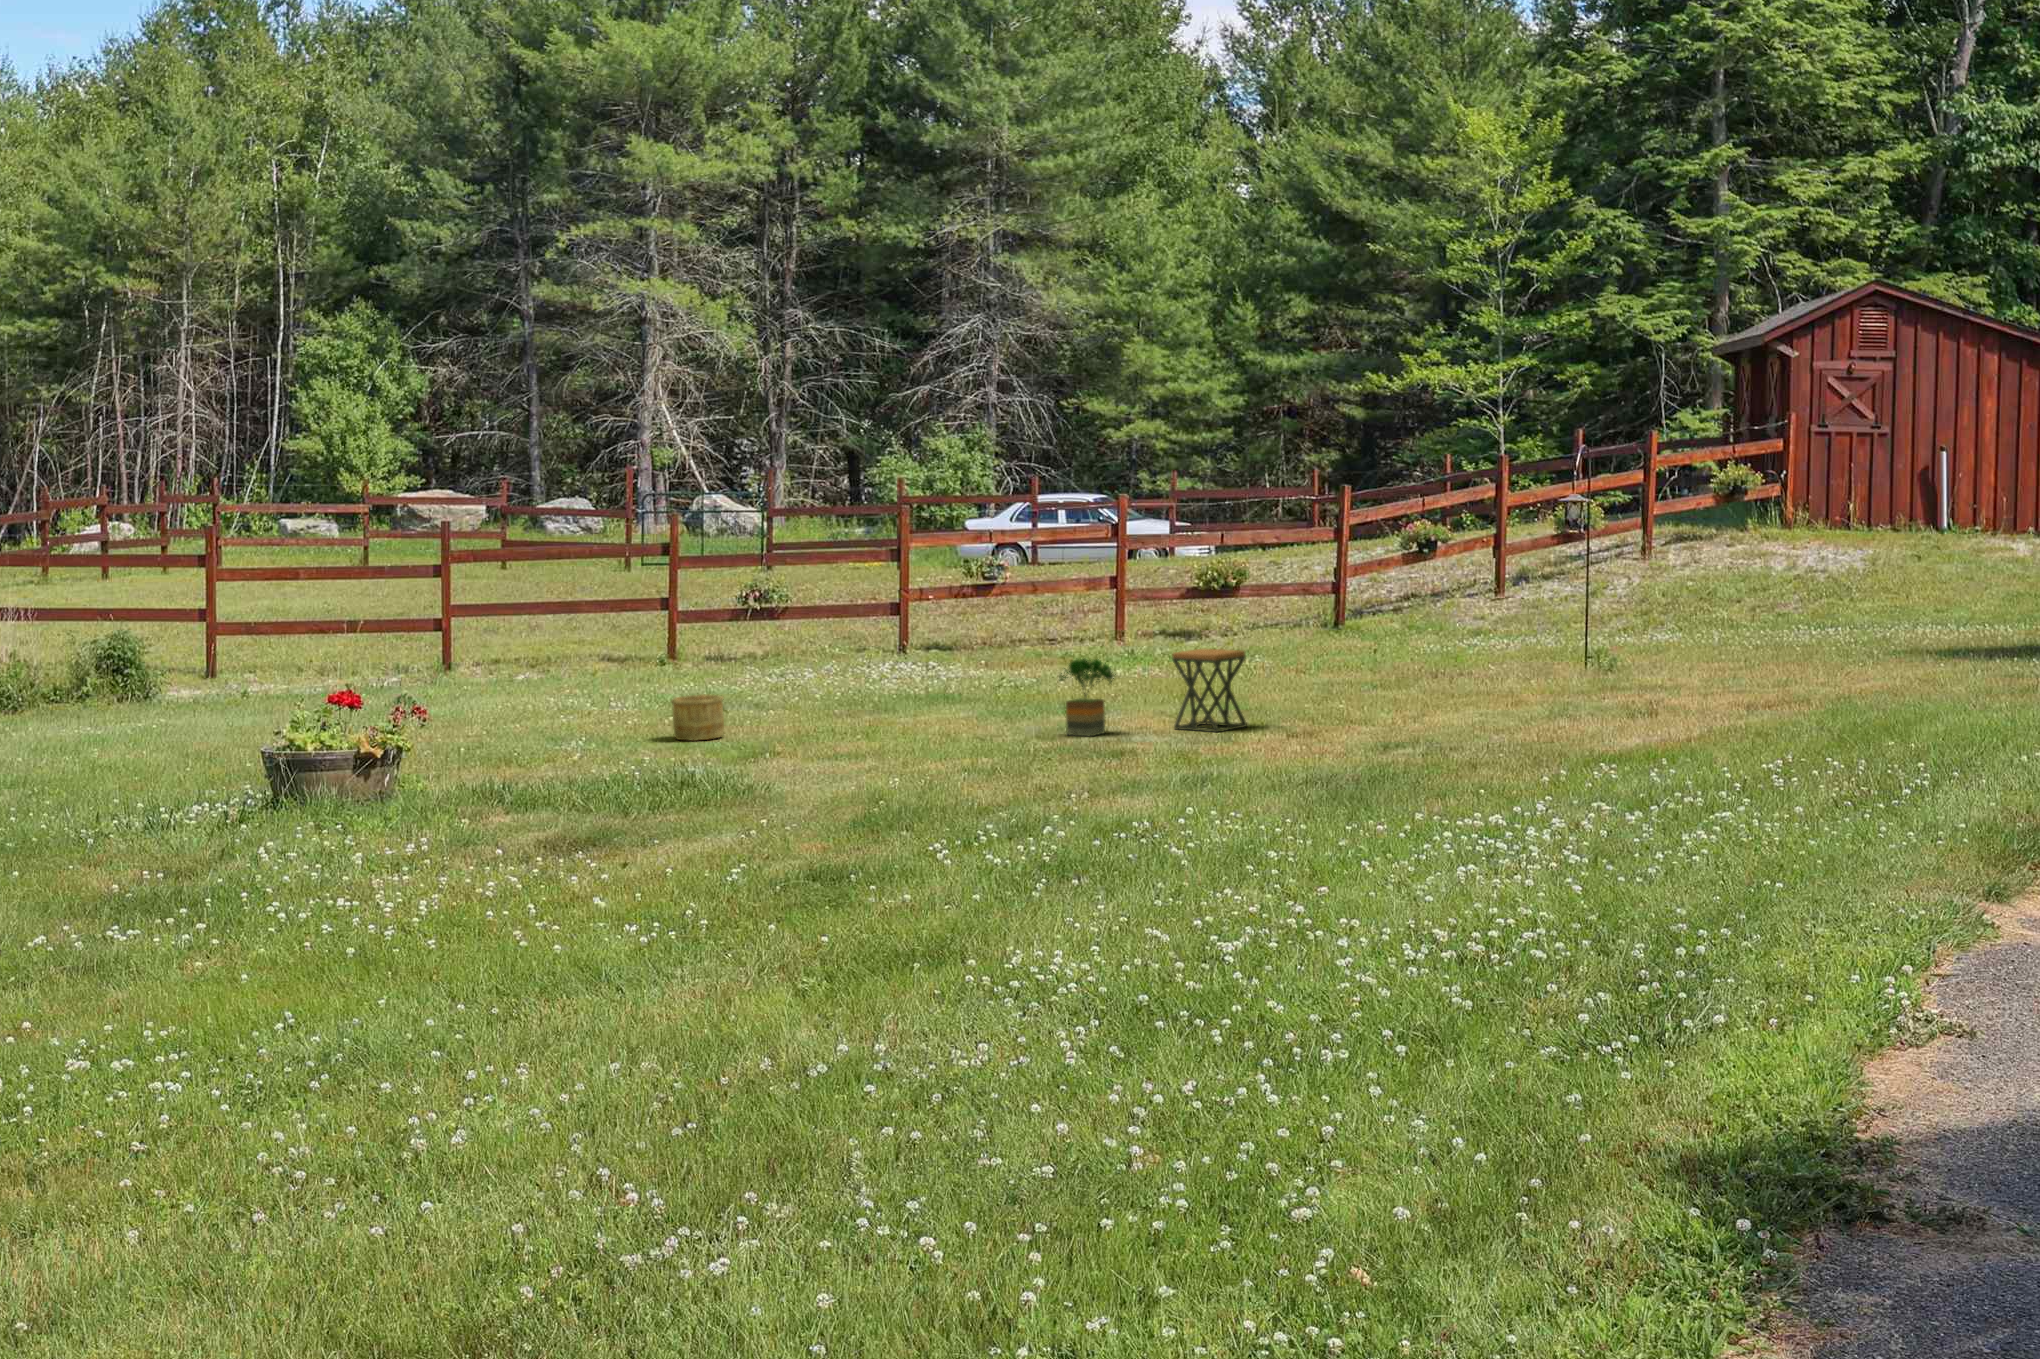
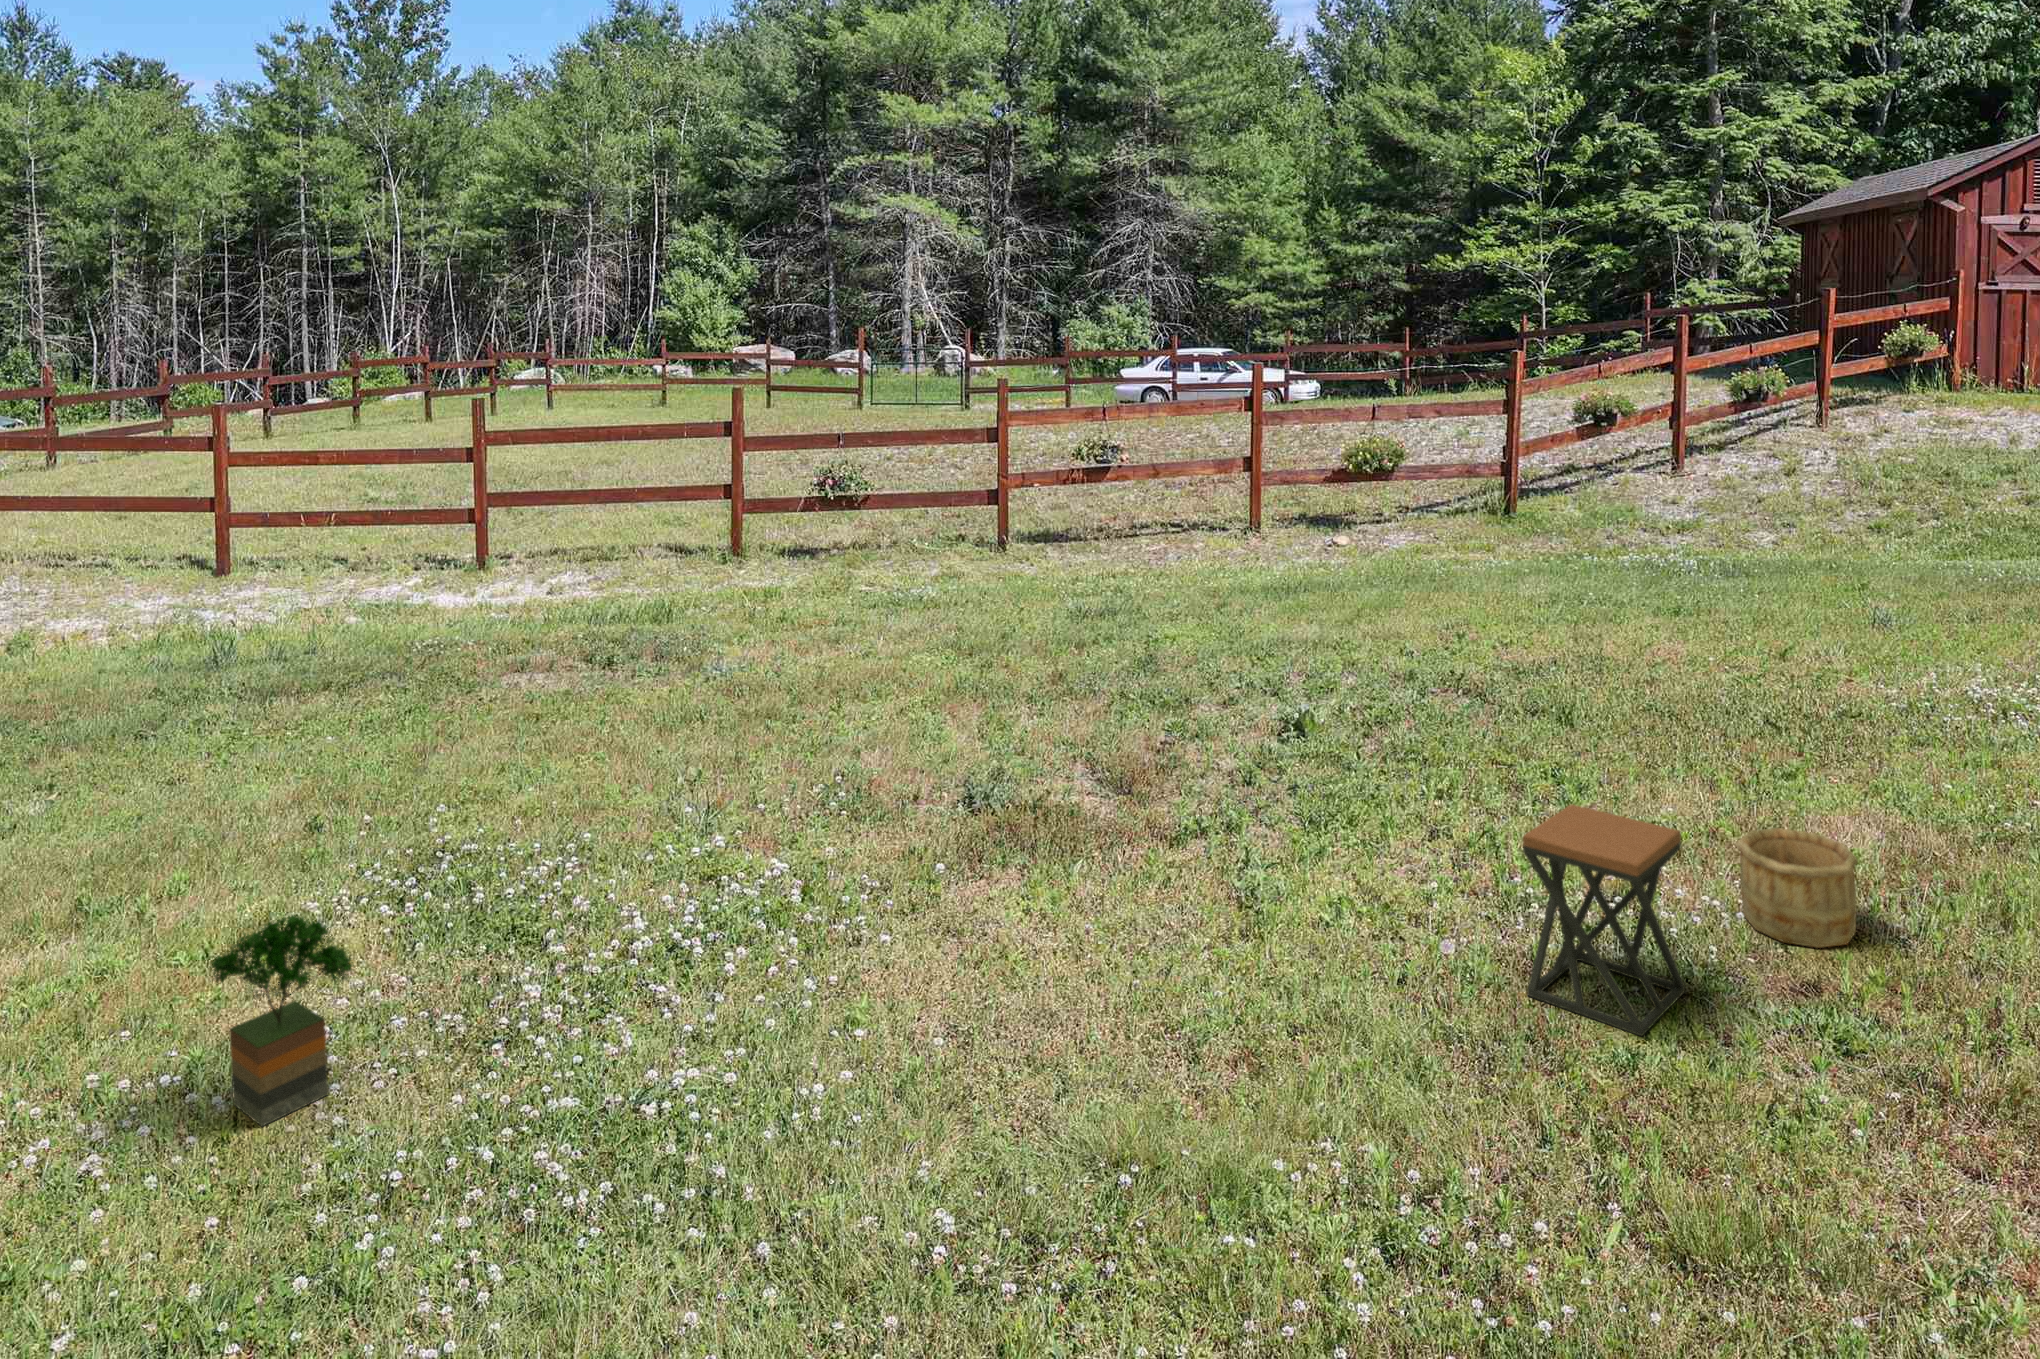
potted tree: present [1059,659,1116,736] -> present [211,915,354,1126]
wooden bucket: present [671,694,724,741] -> present [1736,828,1858,948]

